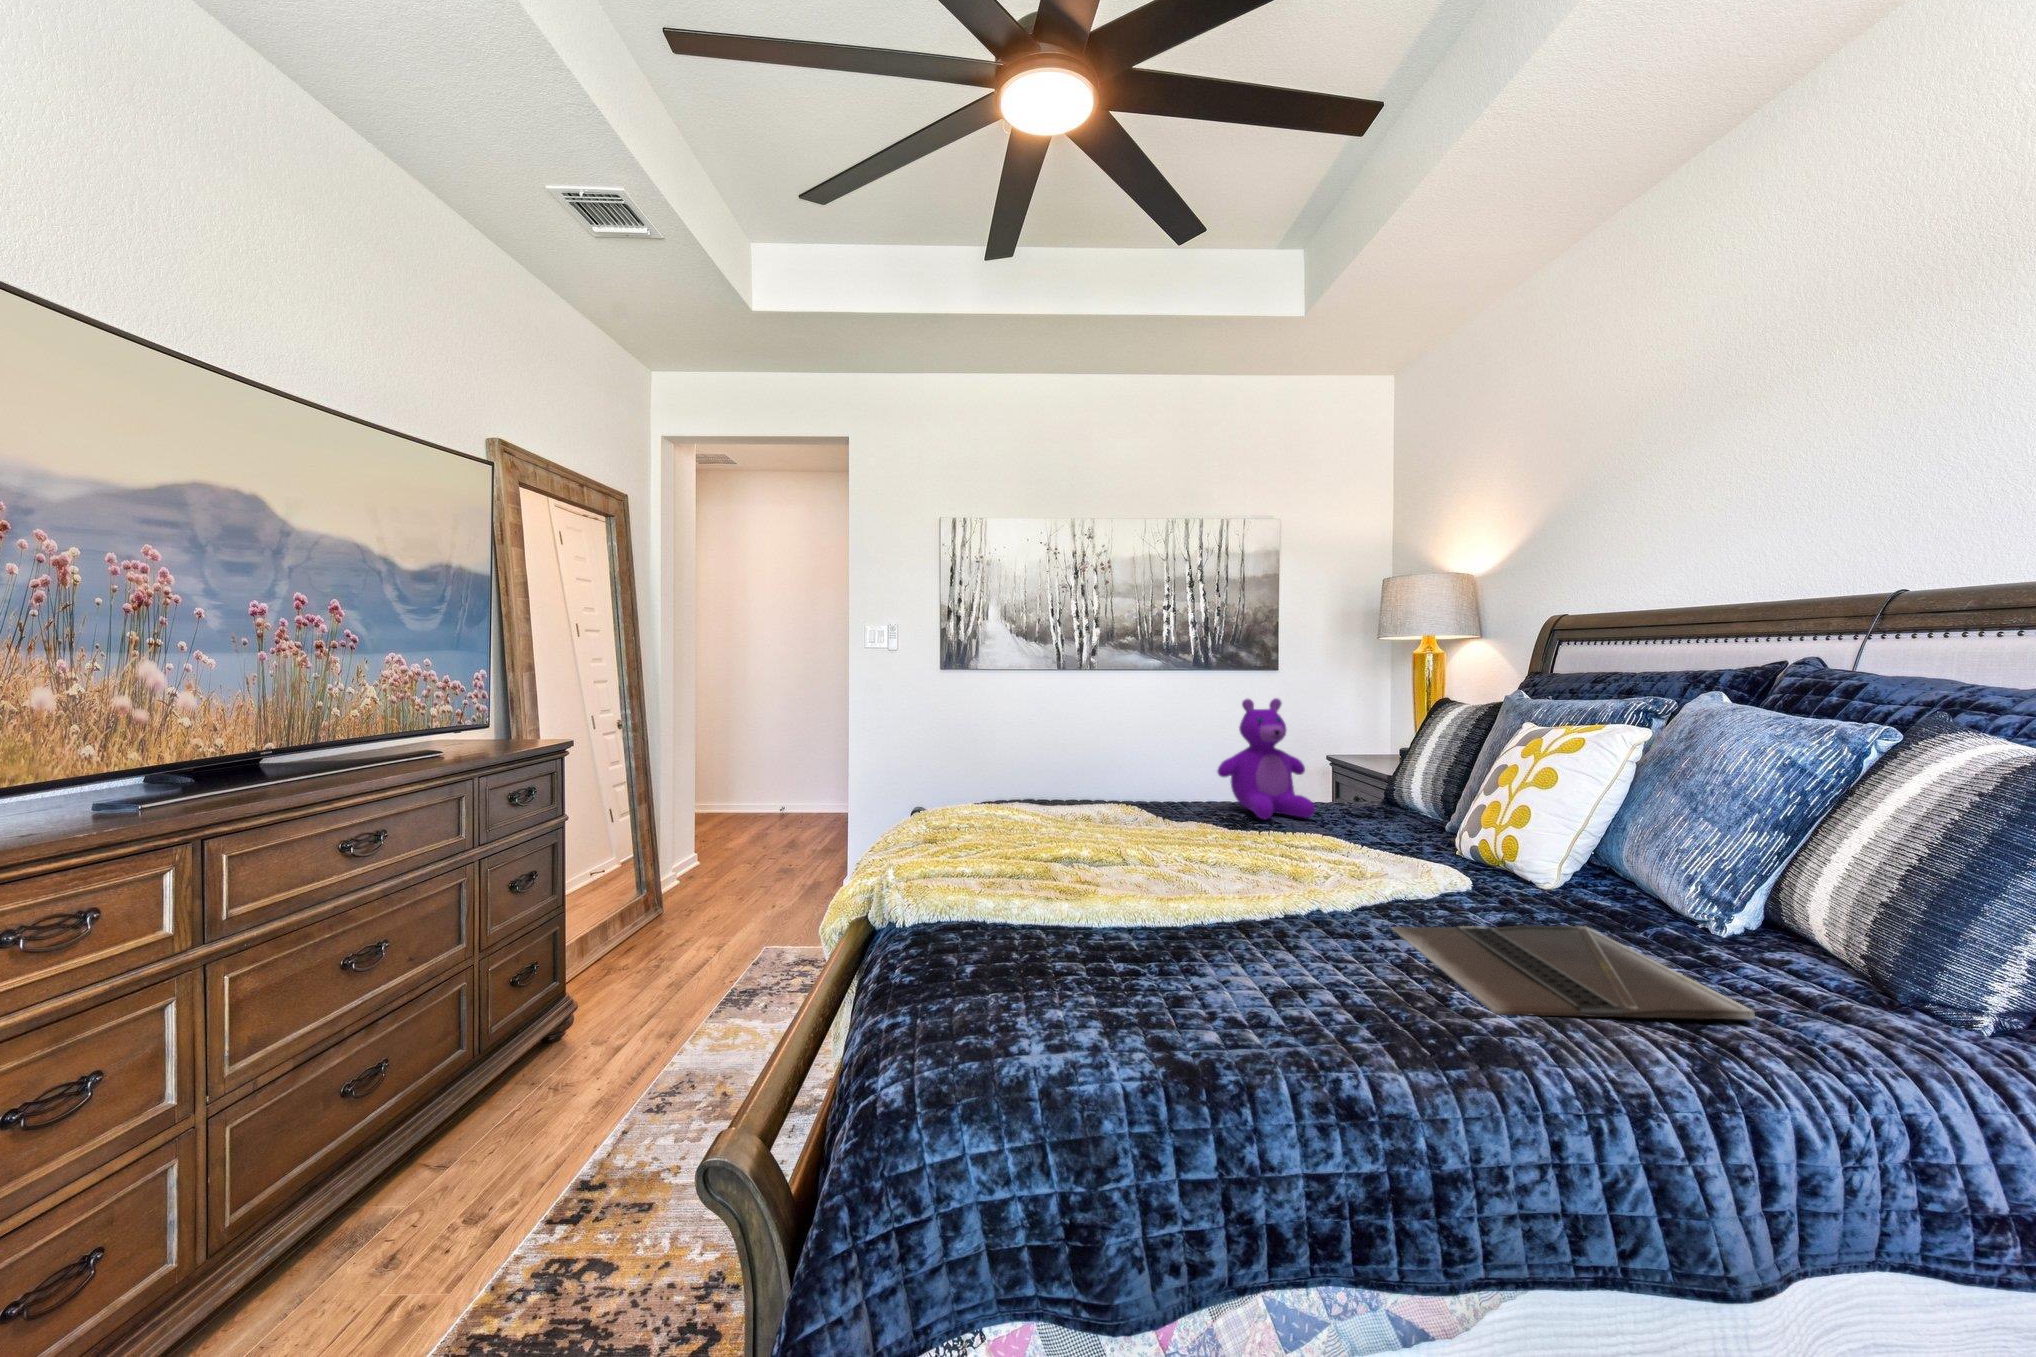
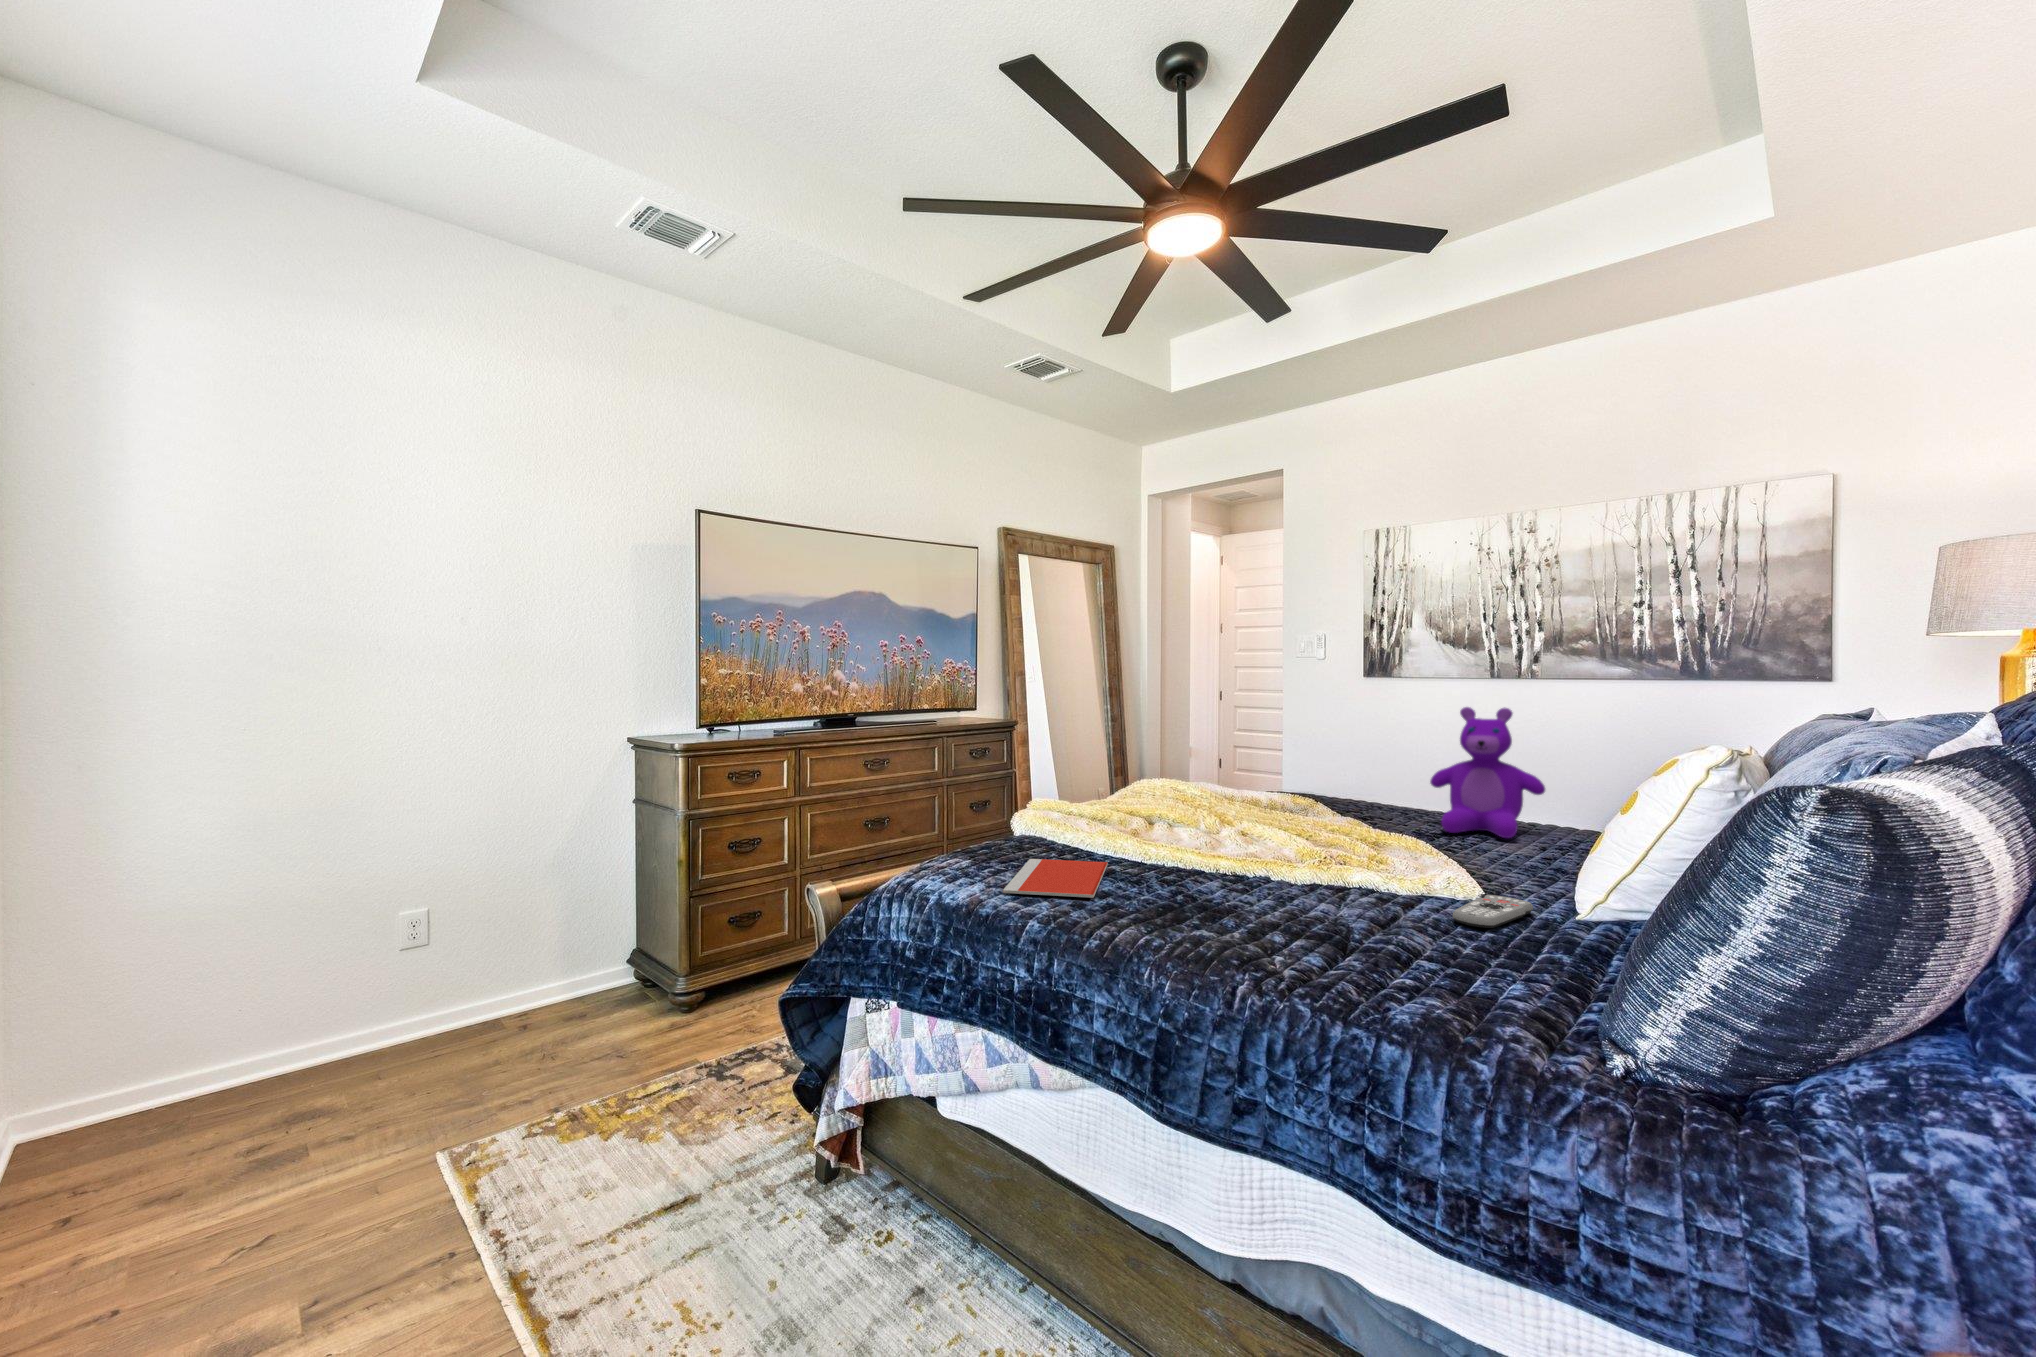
remote control: none [1499,878,1589,914] -> present [1453,895,1533,928]
laptop: present [1392,926,1755,1020] -> none [1141,890,1416,975]
notebook: none [1130,933,1373,1030] -> present [1003,859,1108,898]

